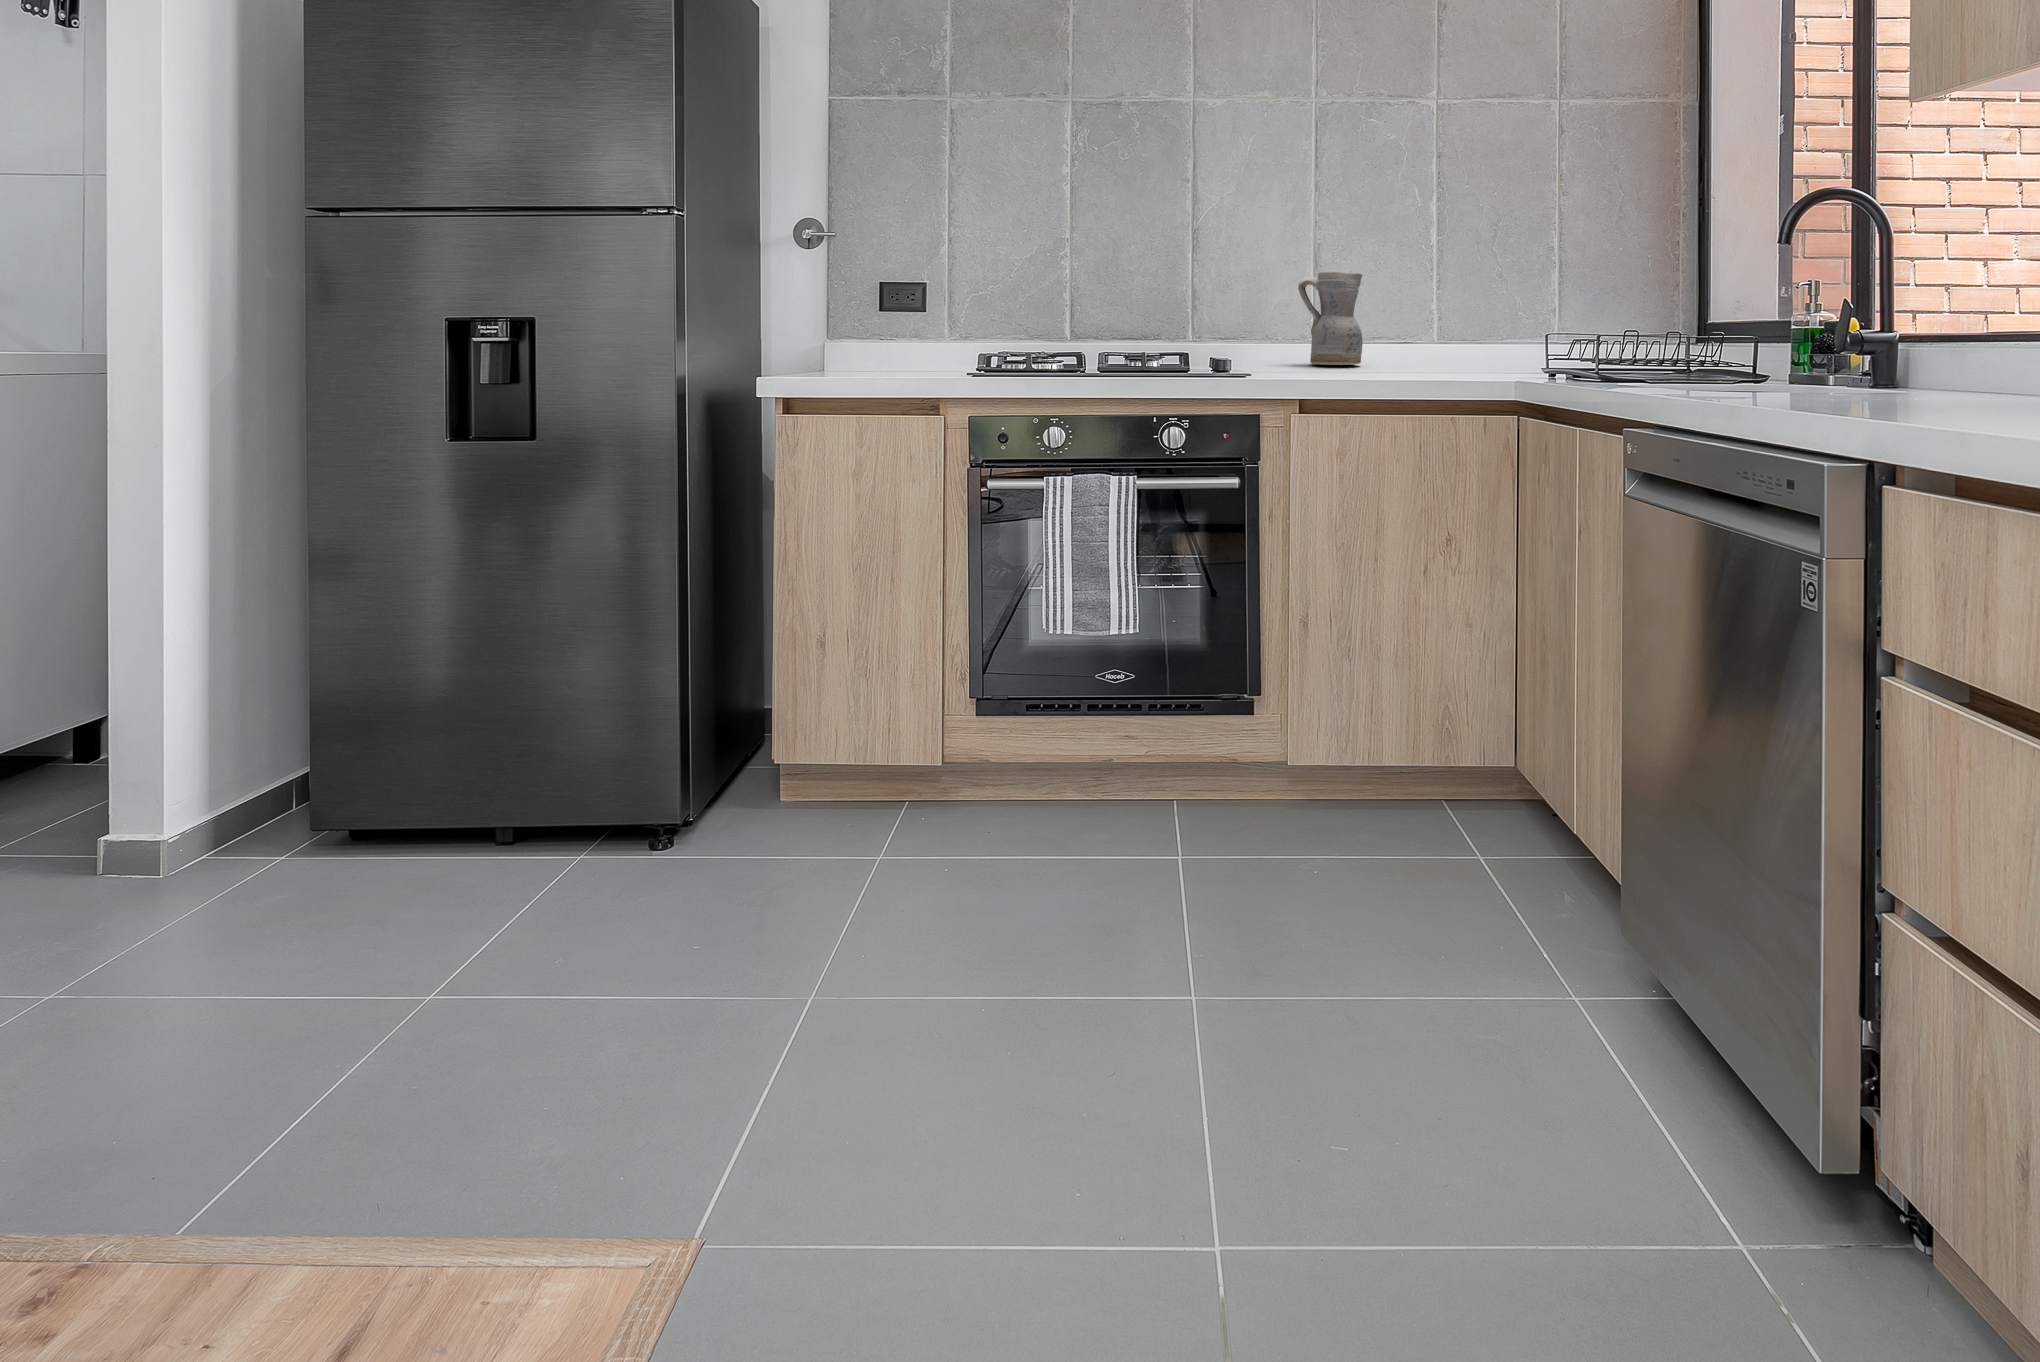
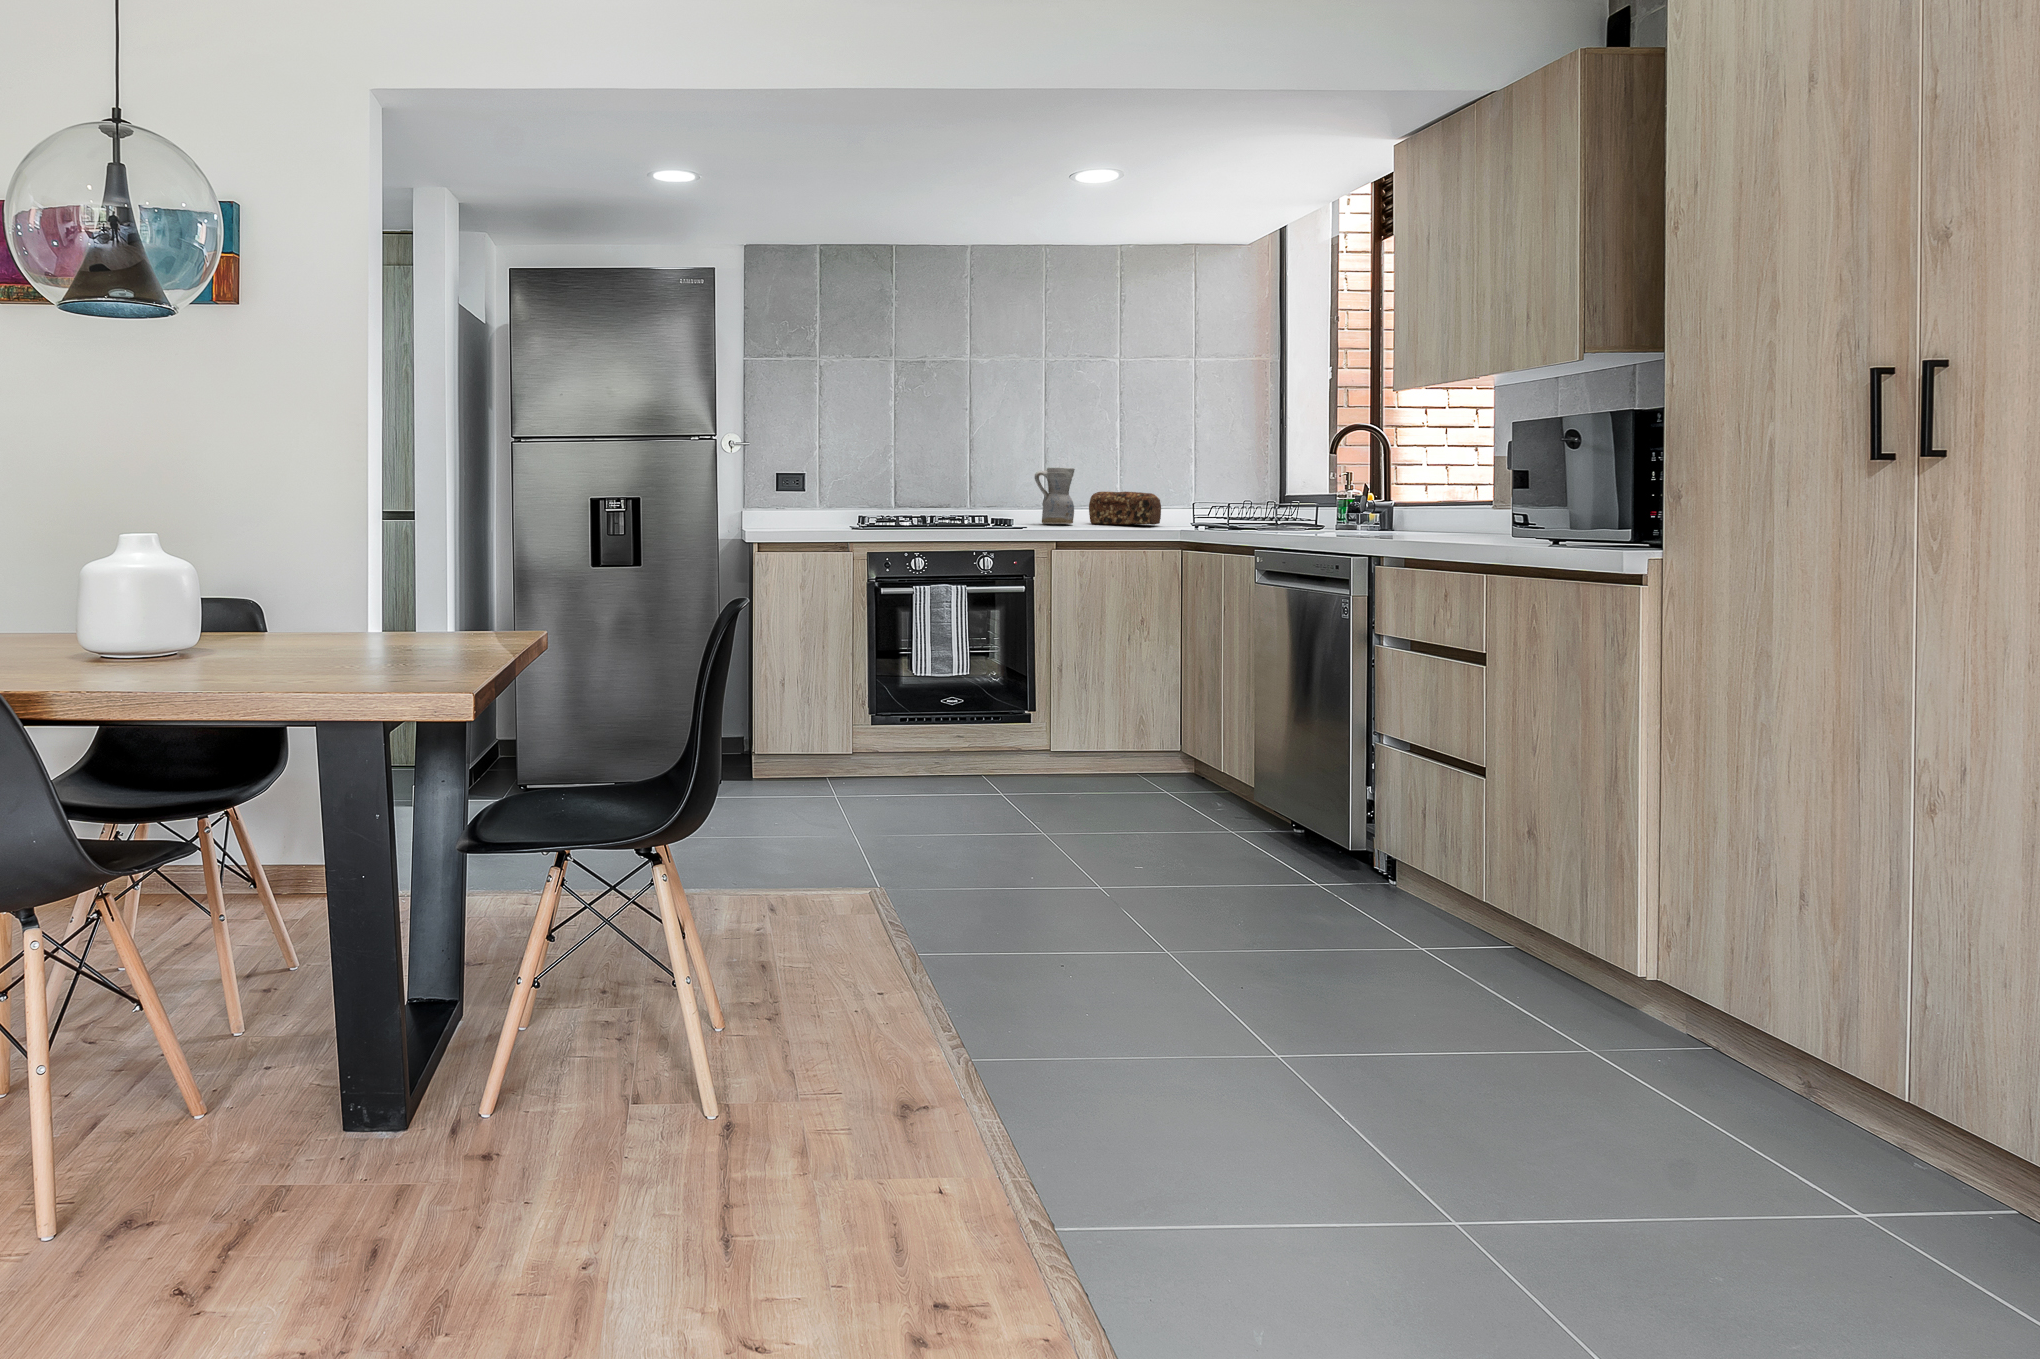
bread loaf: none [1389,312,1507,366] -> present [1089,492,1161,525]

